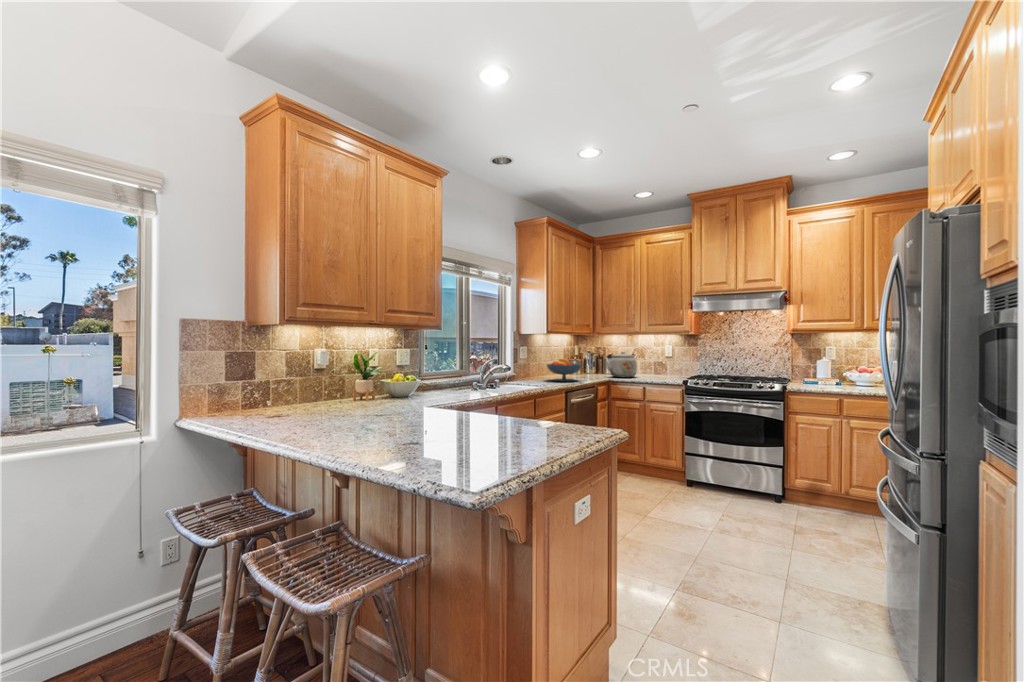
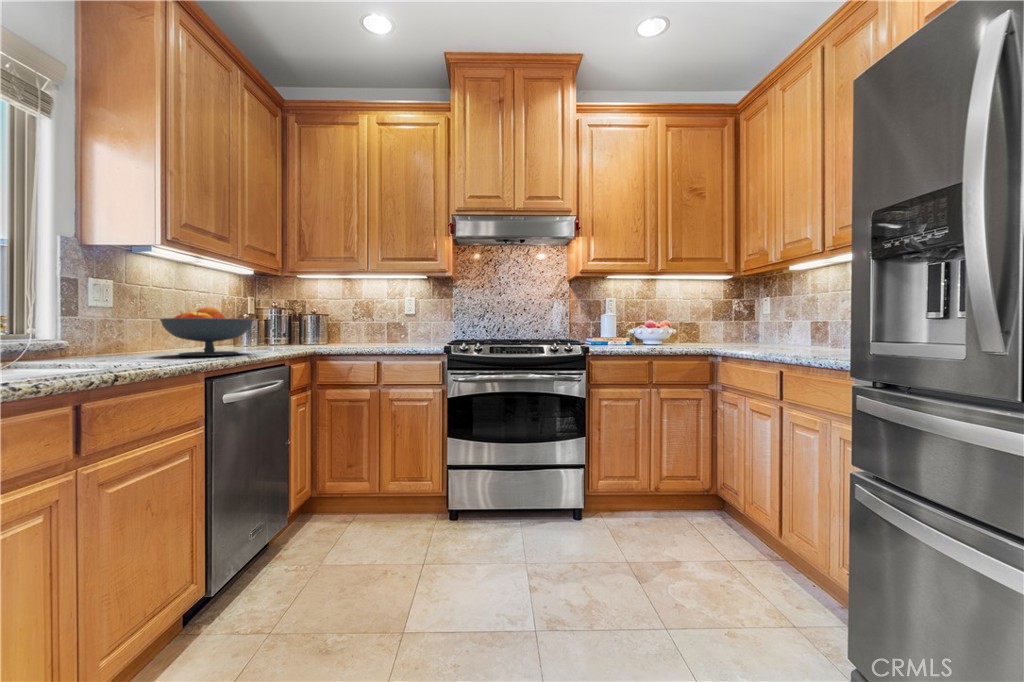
kettle: present [606,352,637,378] -> none [306,301,364,347]

